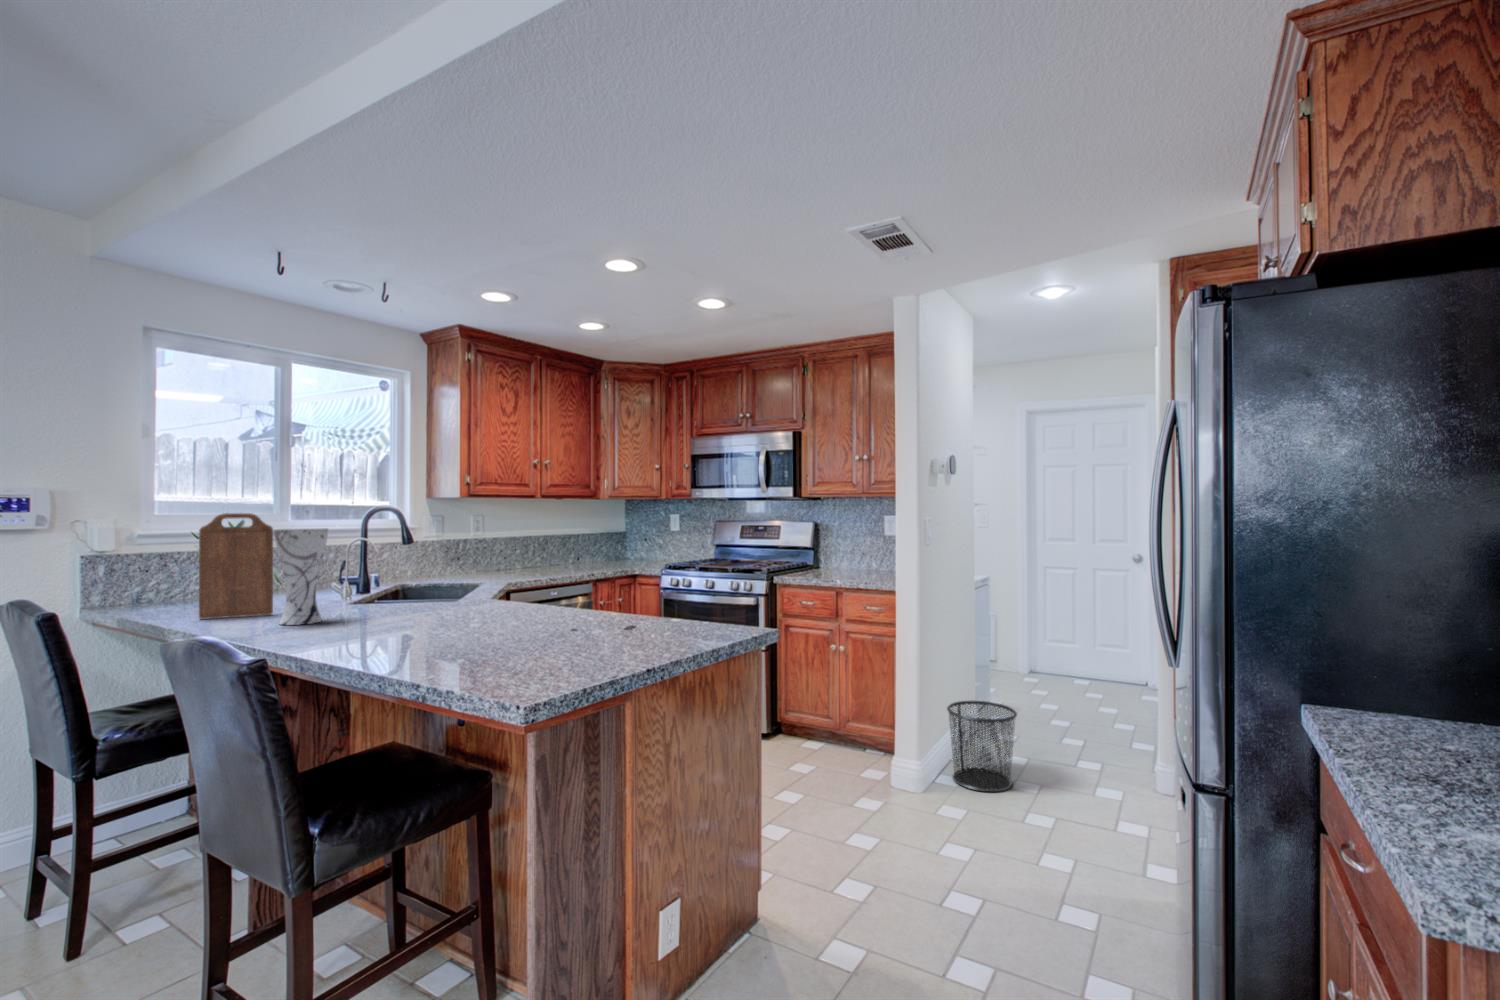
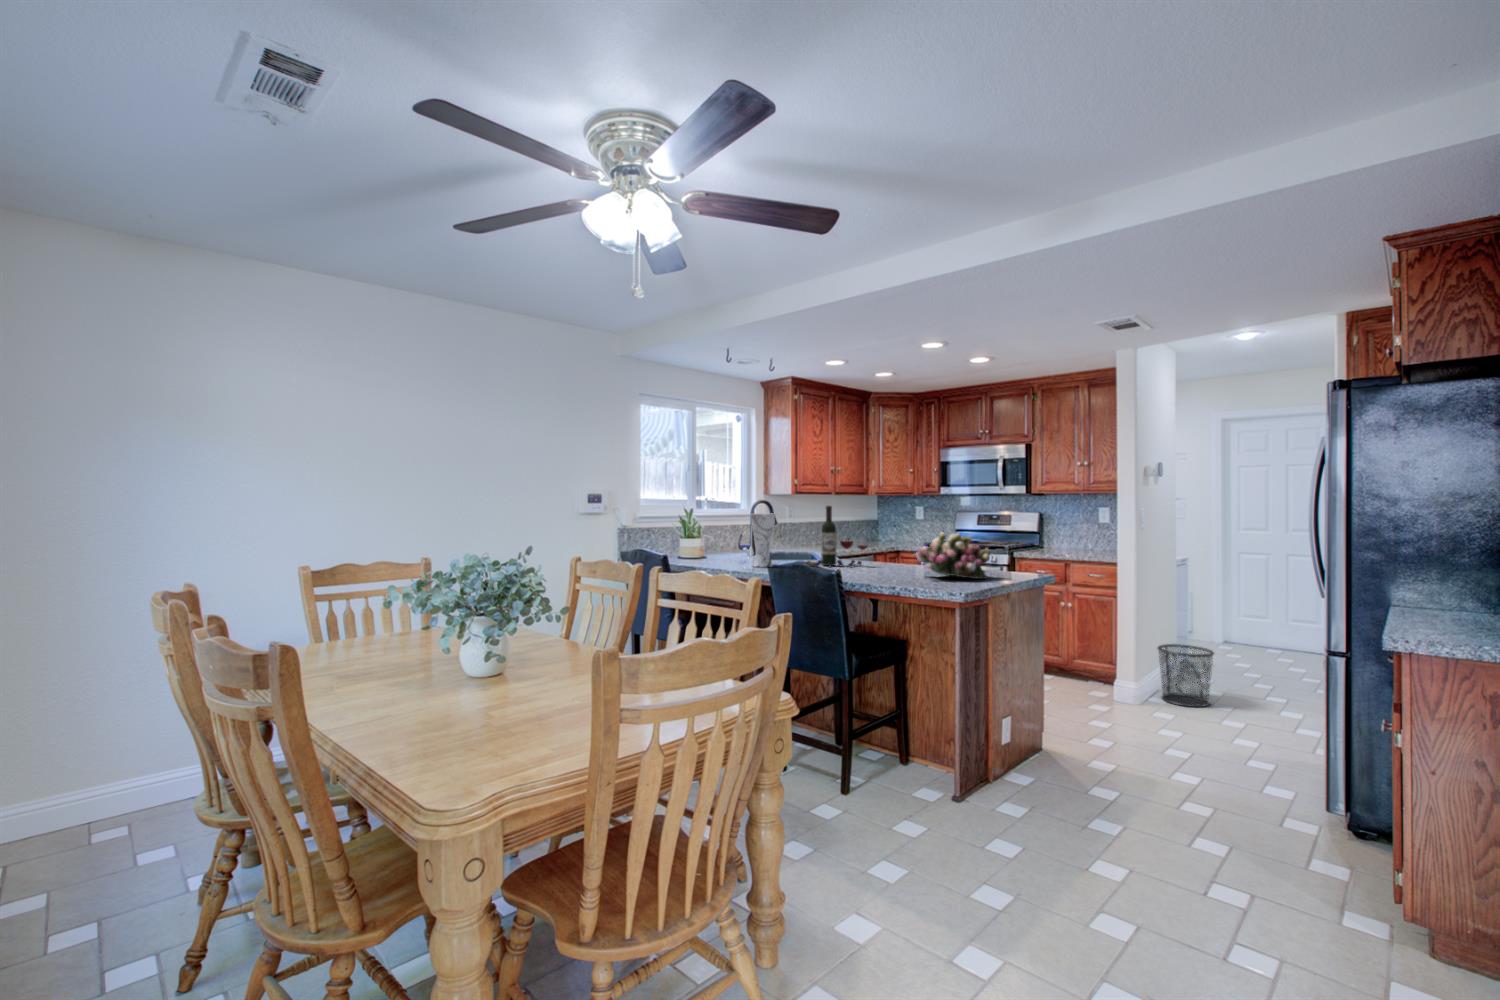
cutting board: present [199,513,273,619] -> none [701,505,735,564]
wine bottle: none [389,514,499,621] -> present [807,506,868,567]
flower arrangement: none [521,561,660,649] -> present [916,532,990,579]

